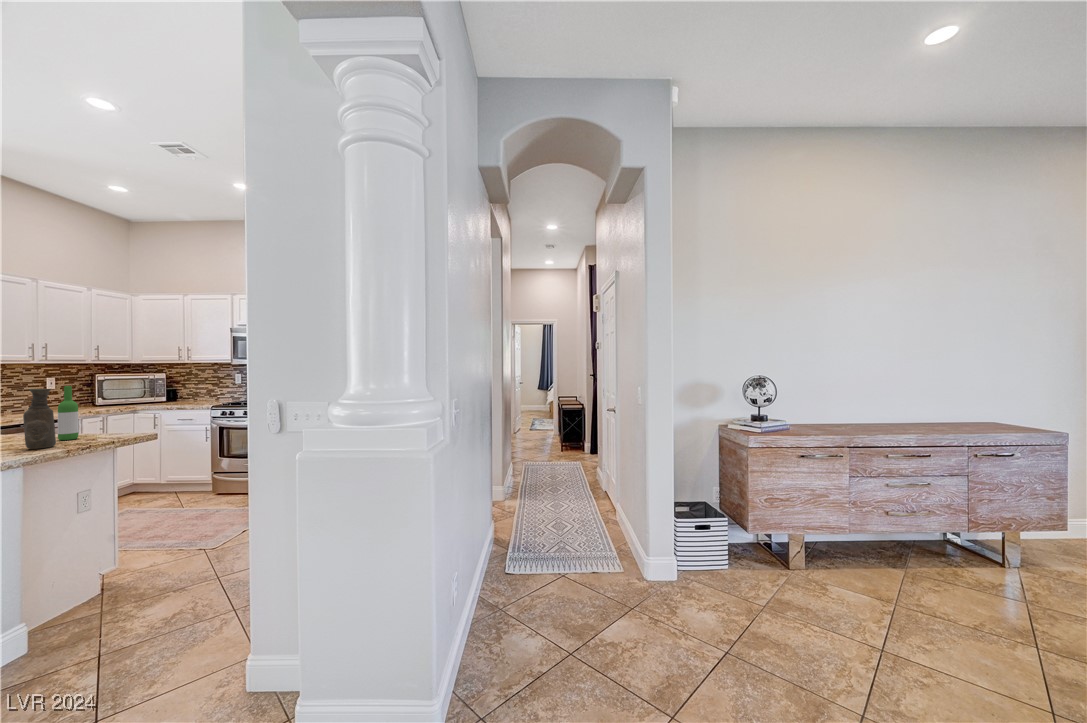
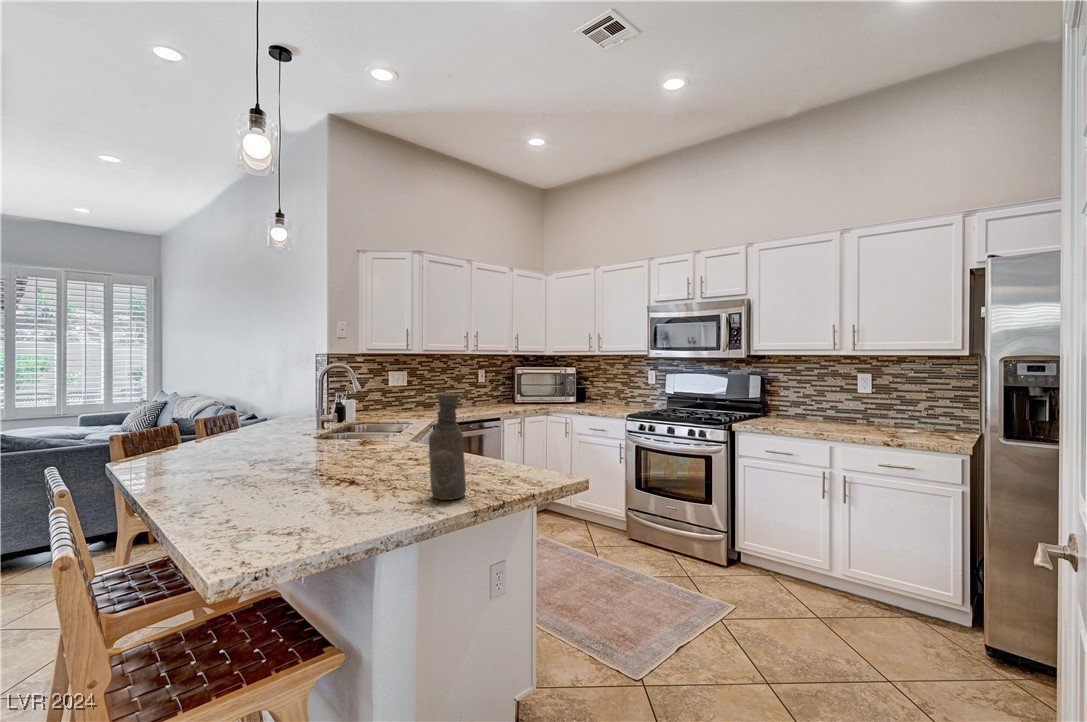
wine bottle: present [58,386,79,440] -> none [472,388,495,478]

